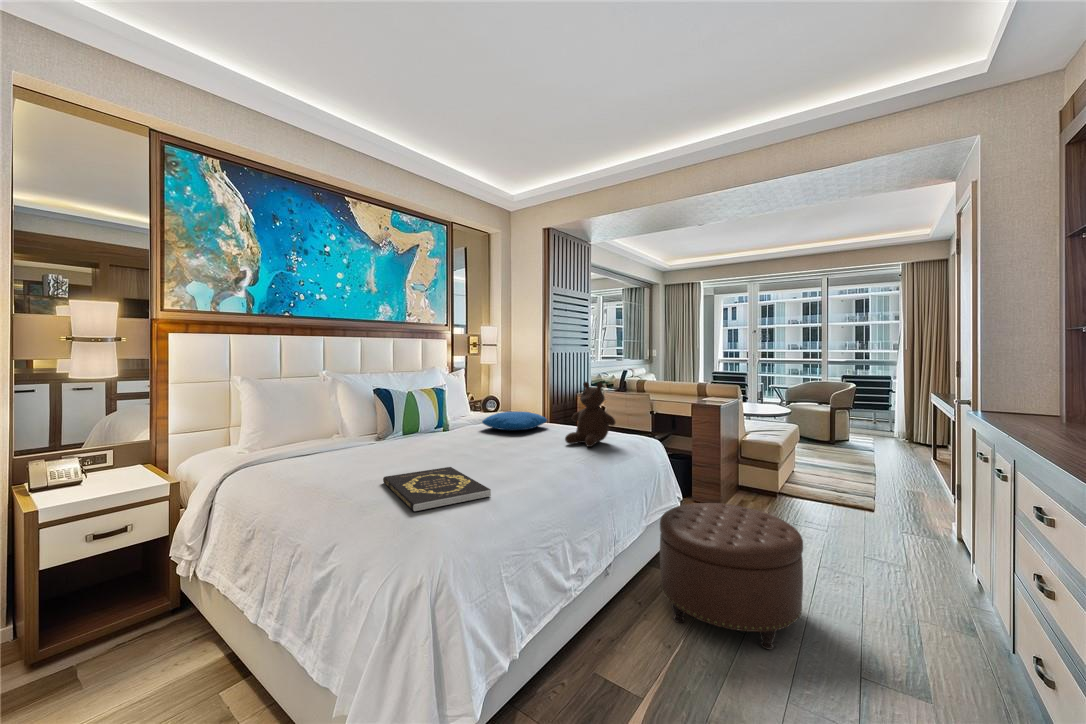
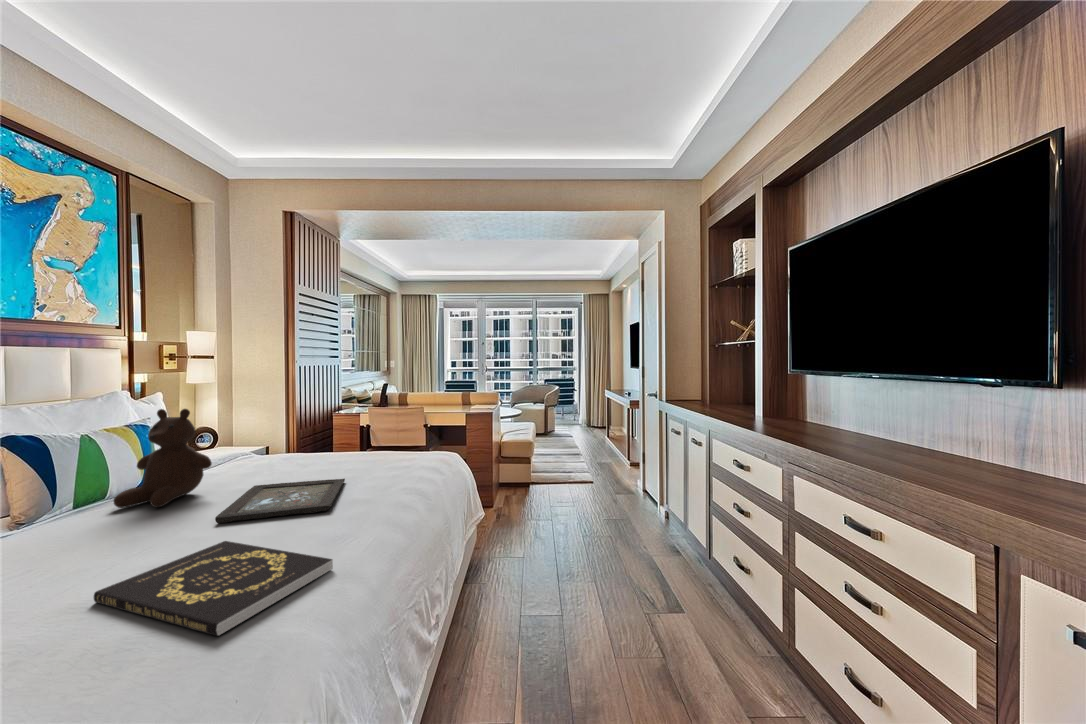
teddy bear: present [565,382,616,447] -> present [114,409,212,508]
pillow: present [482,412,547,430] -> none [220,442,321,470]
tray: none [456,439,547,462] -> present [215,479,345,523]
ottoman: present [660,503,803,650] -> none [482,505,608,640]

